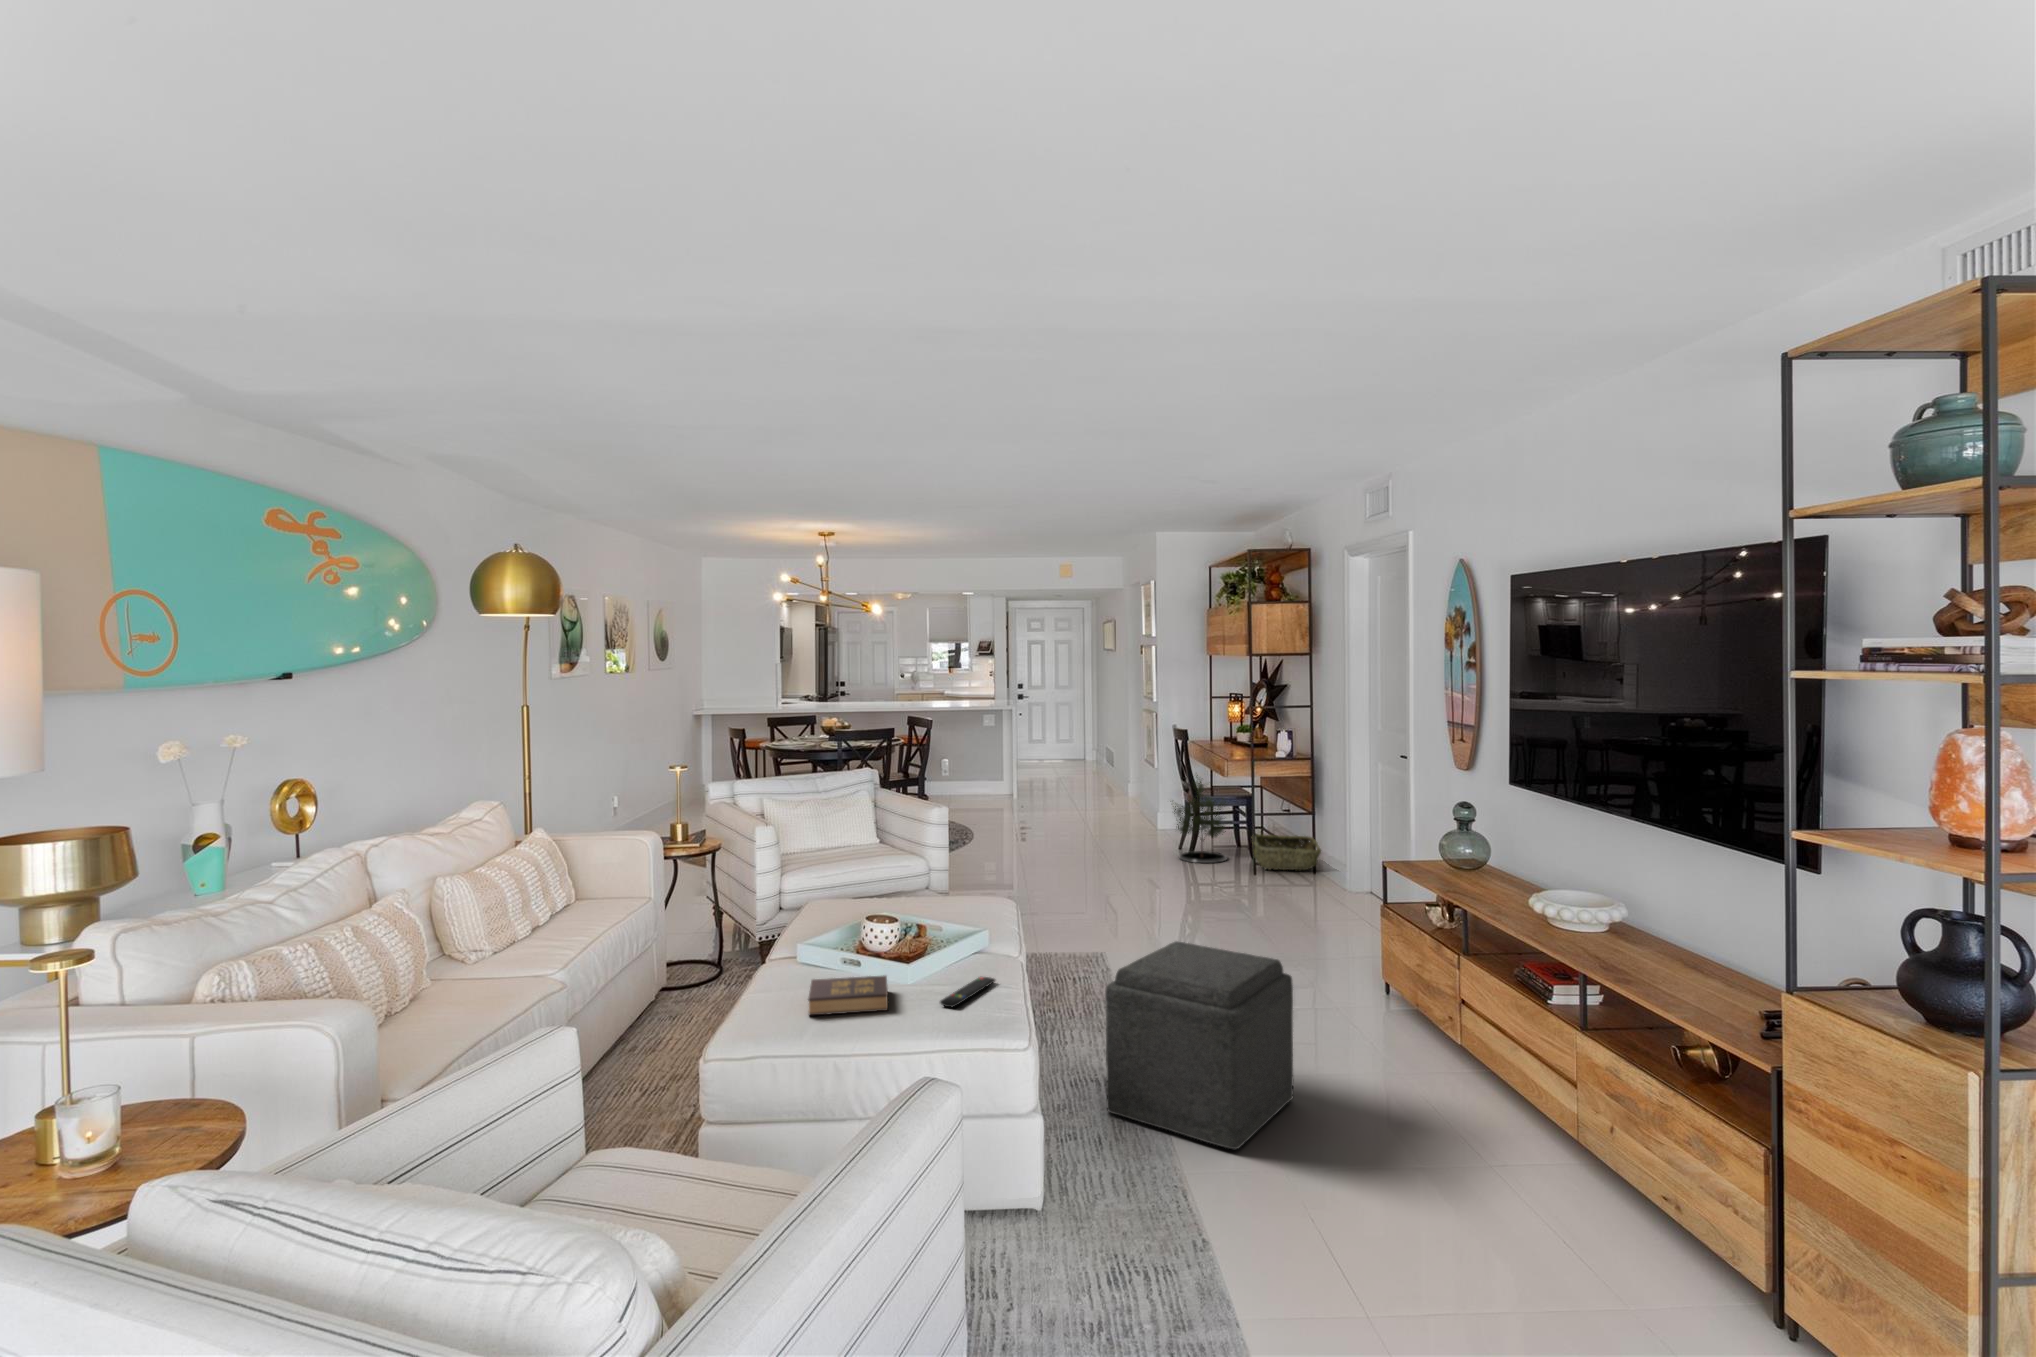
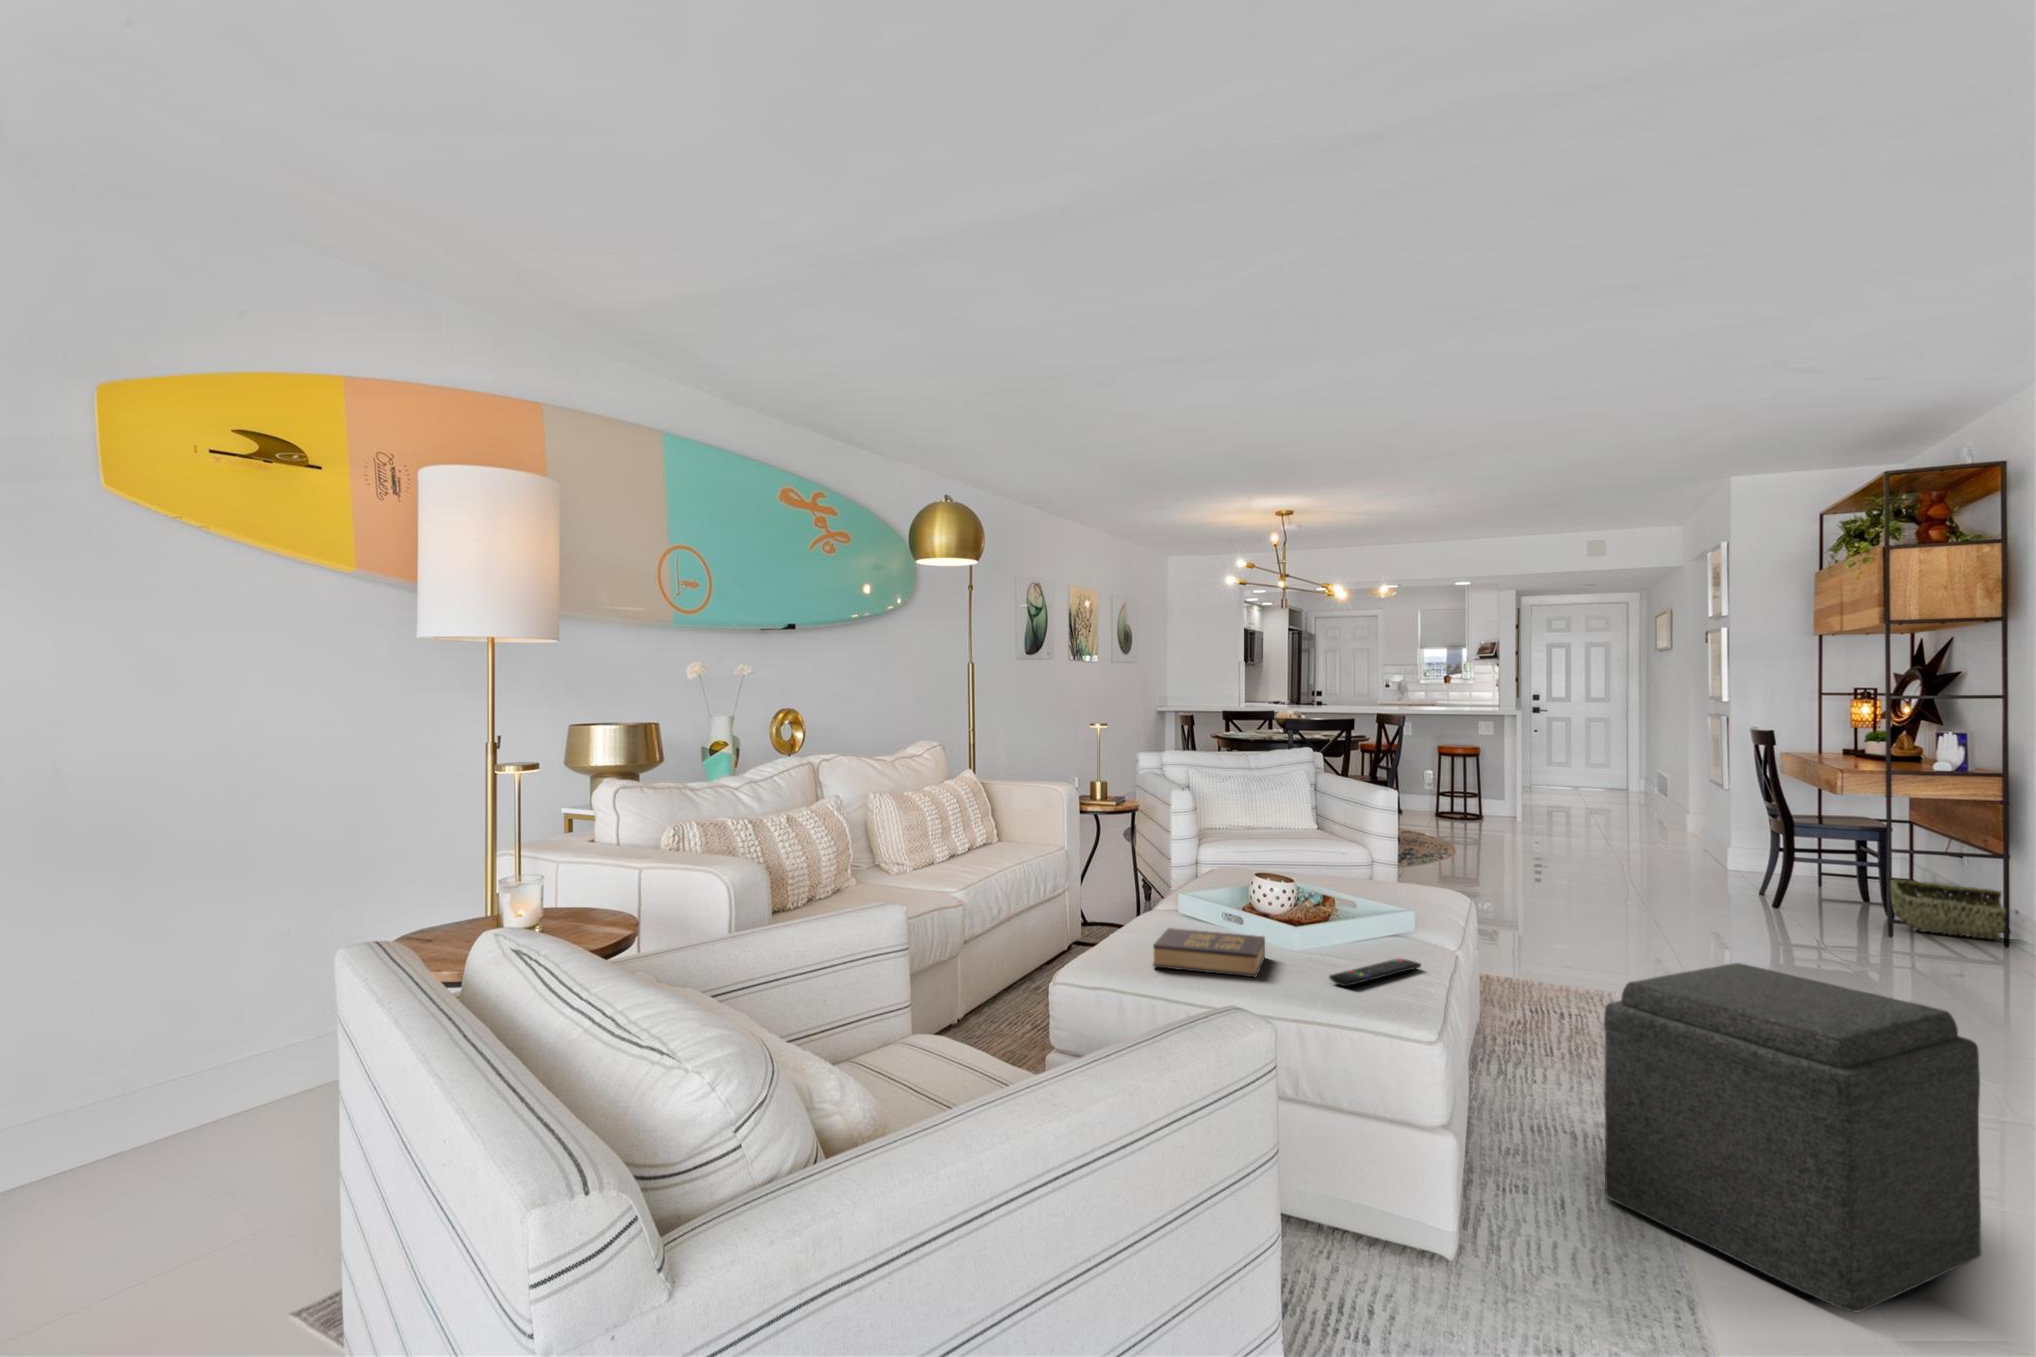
potted tree: present [1174,775,1227,863] -> none [1742,786,1847,914]

